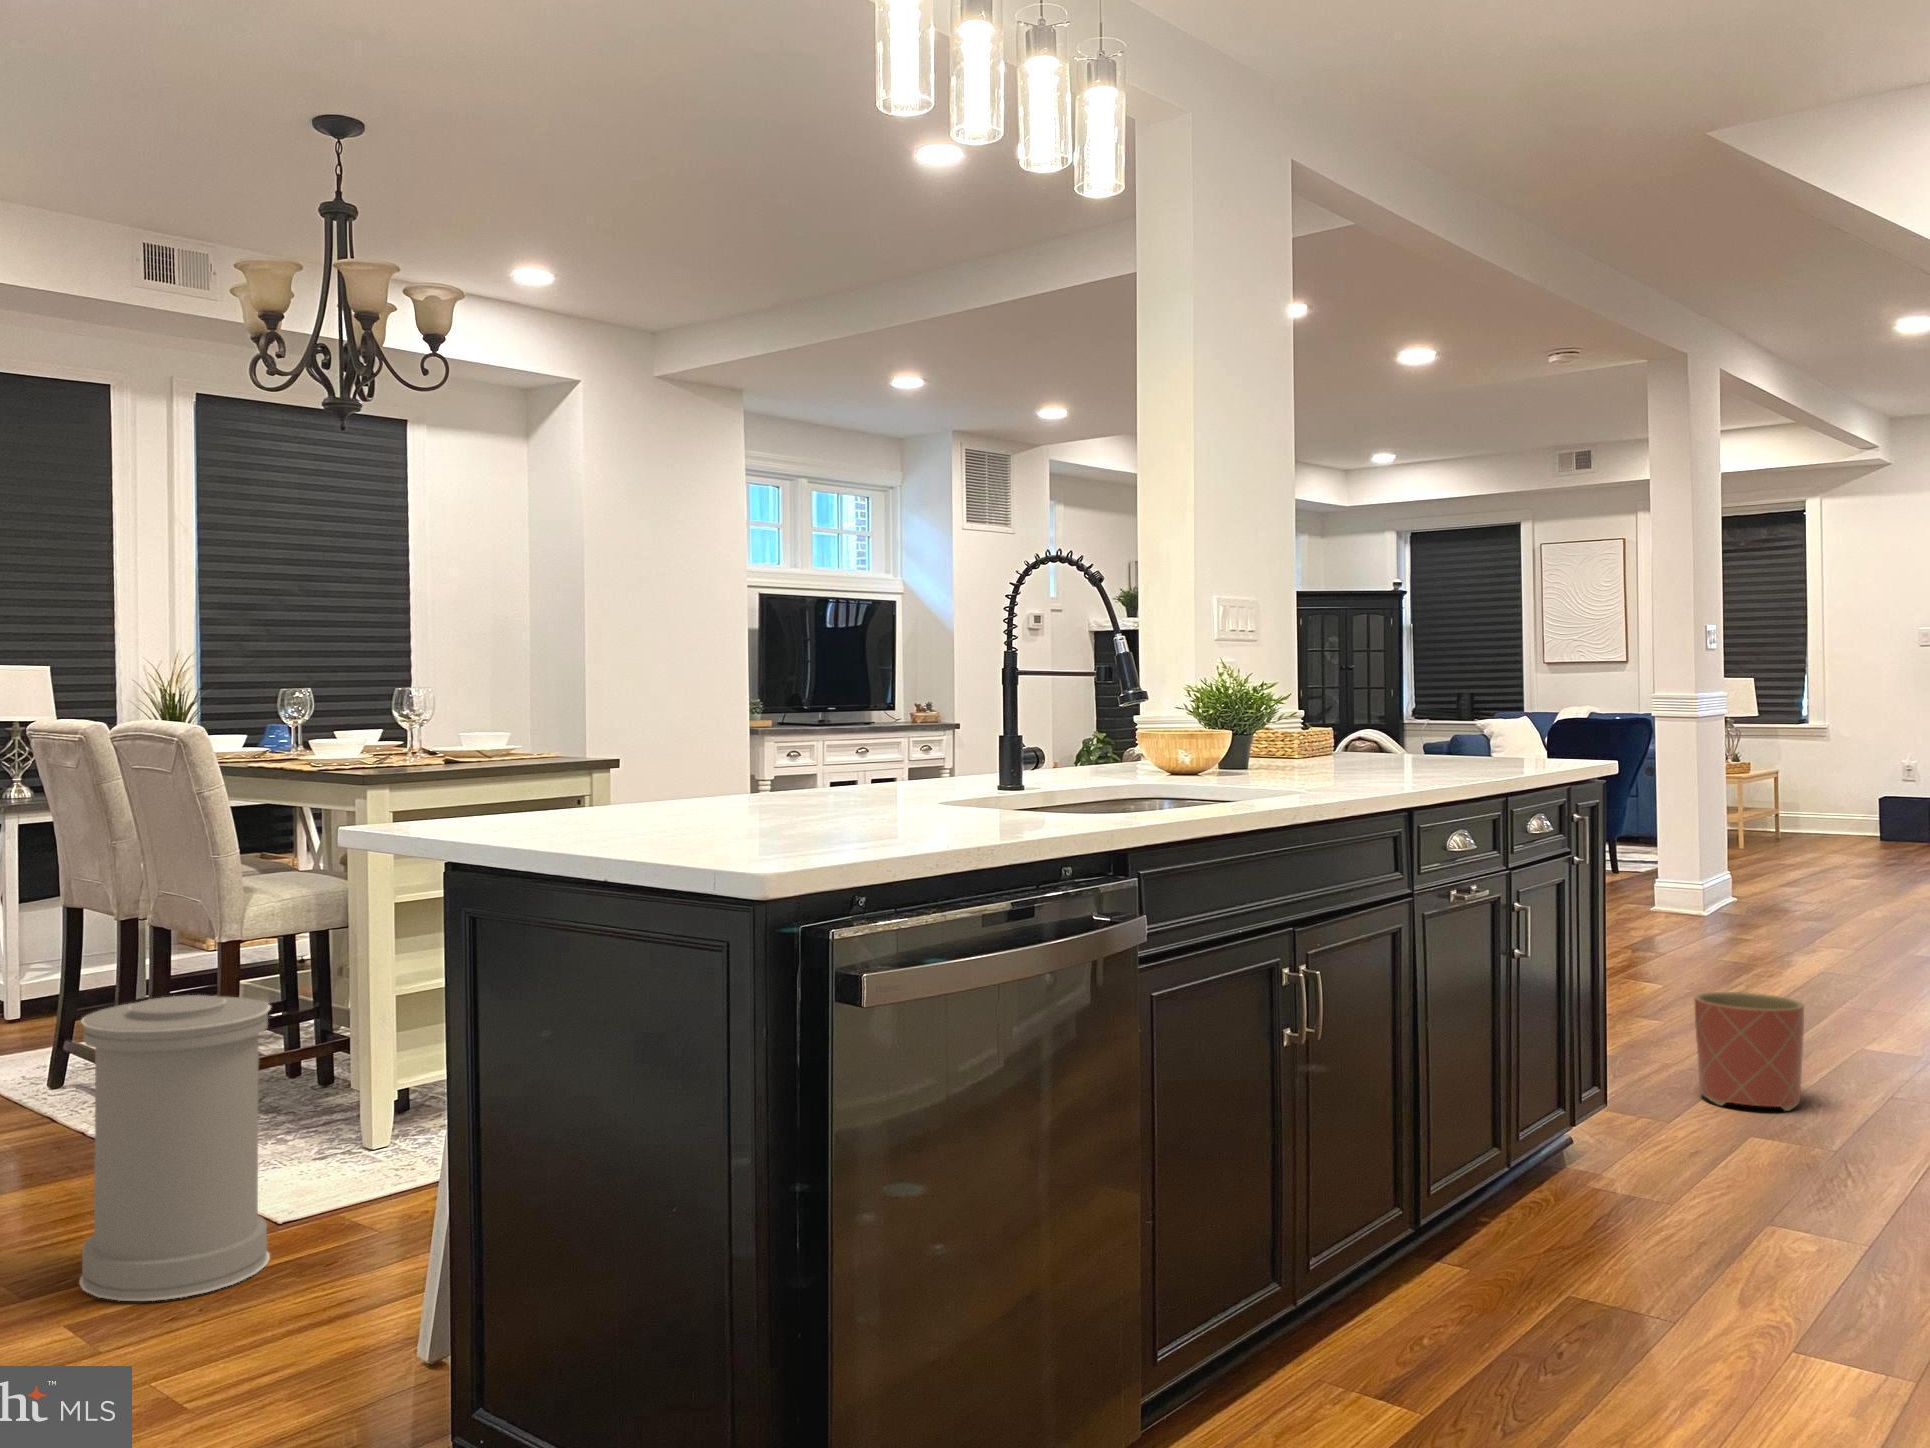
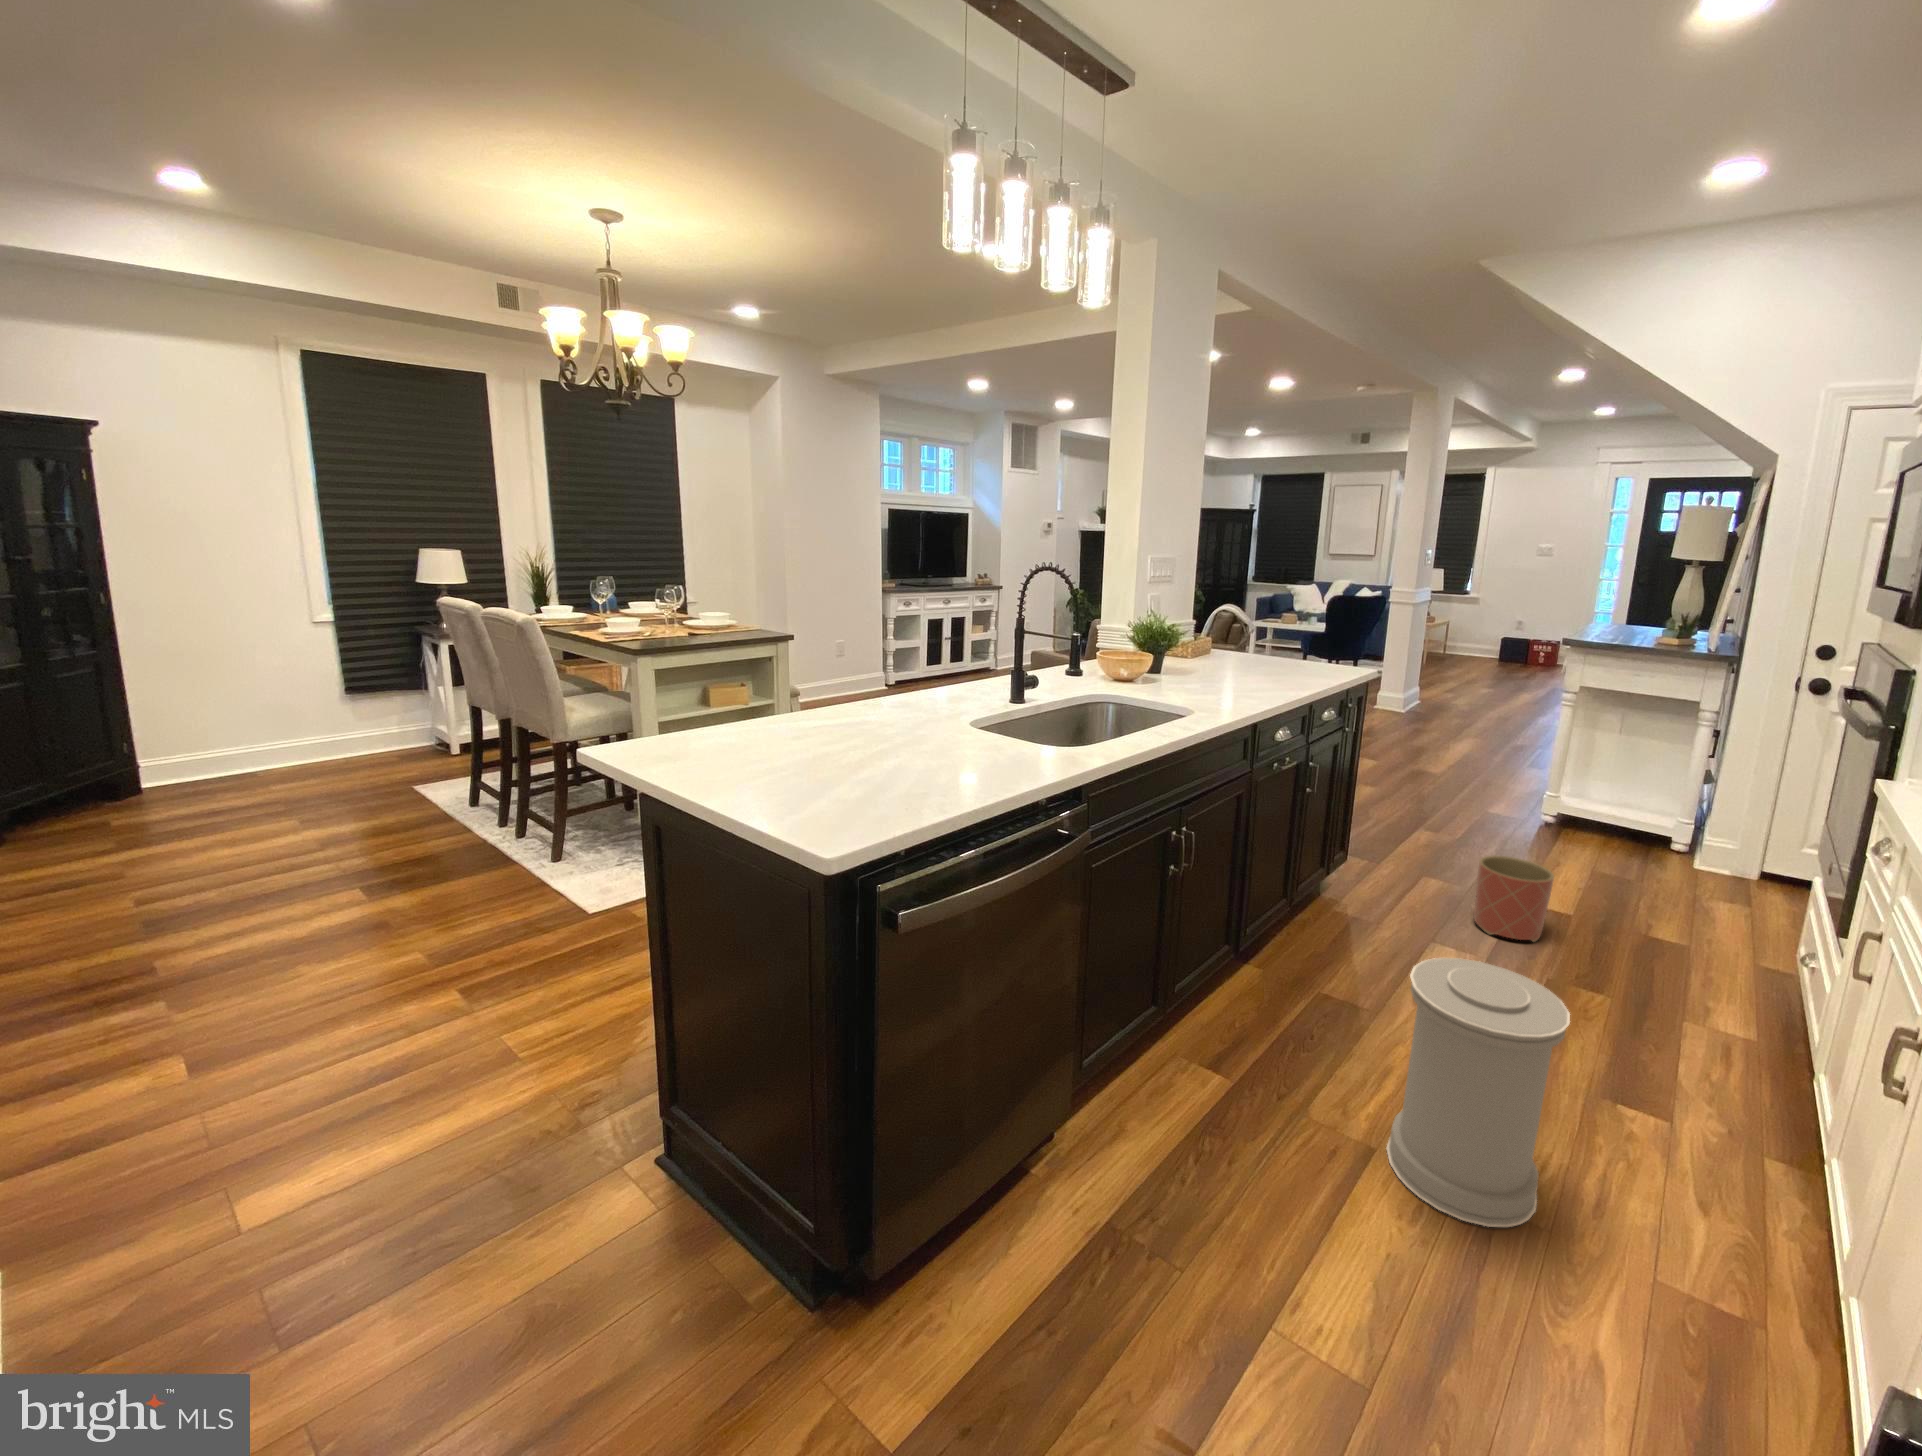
trash can: present [79,995,271,1301] -> present [1387,958,1570,1227]

